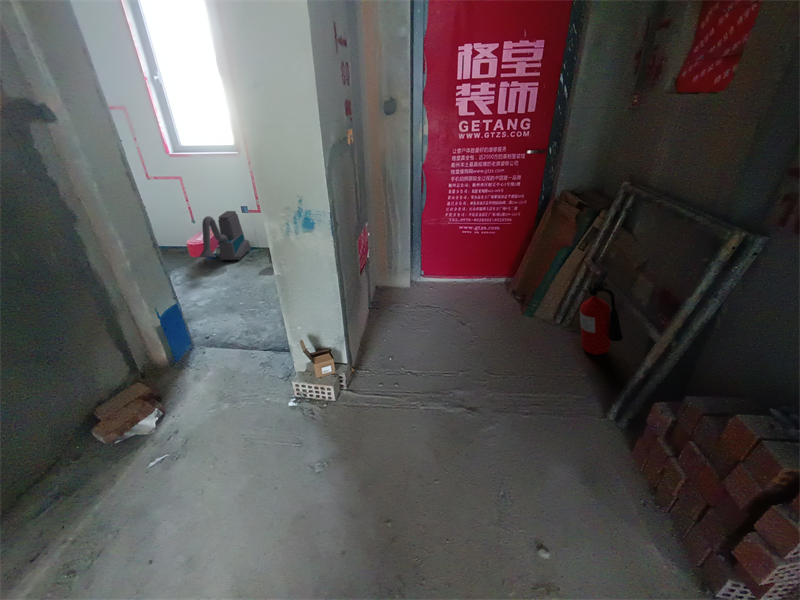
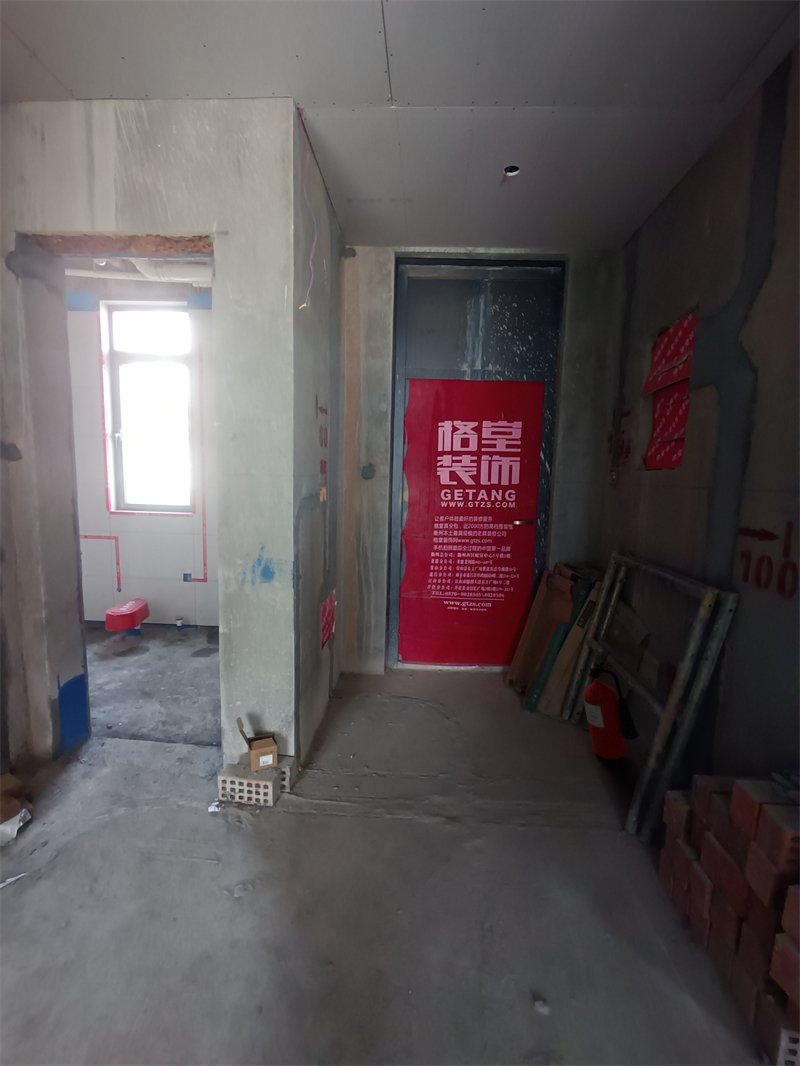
vacuum cleaner: present [199,211,251,261] -> none [132,576,196,635]

